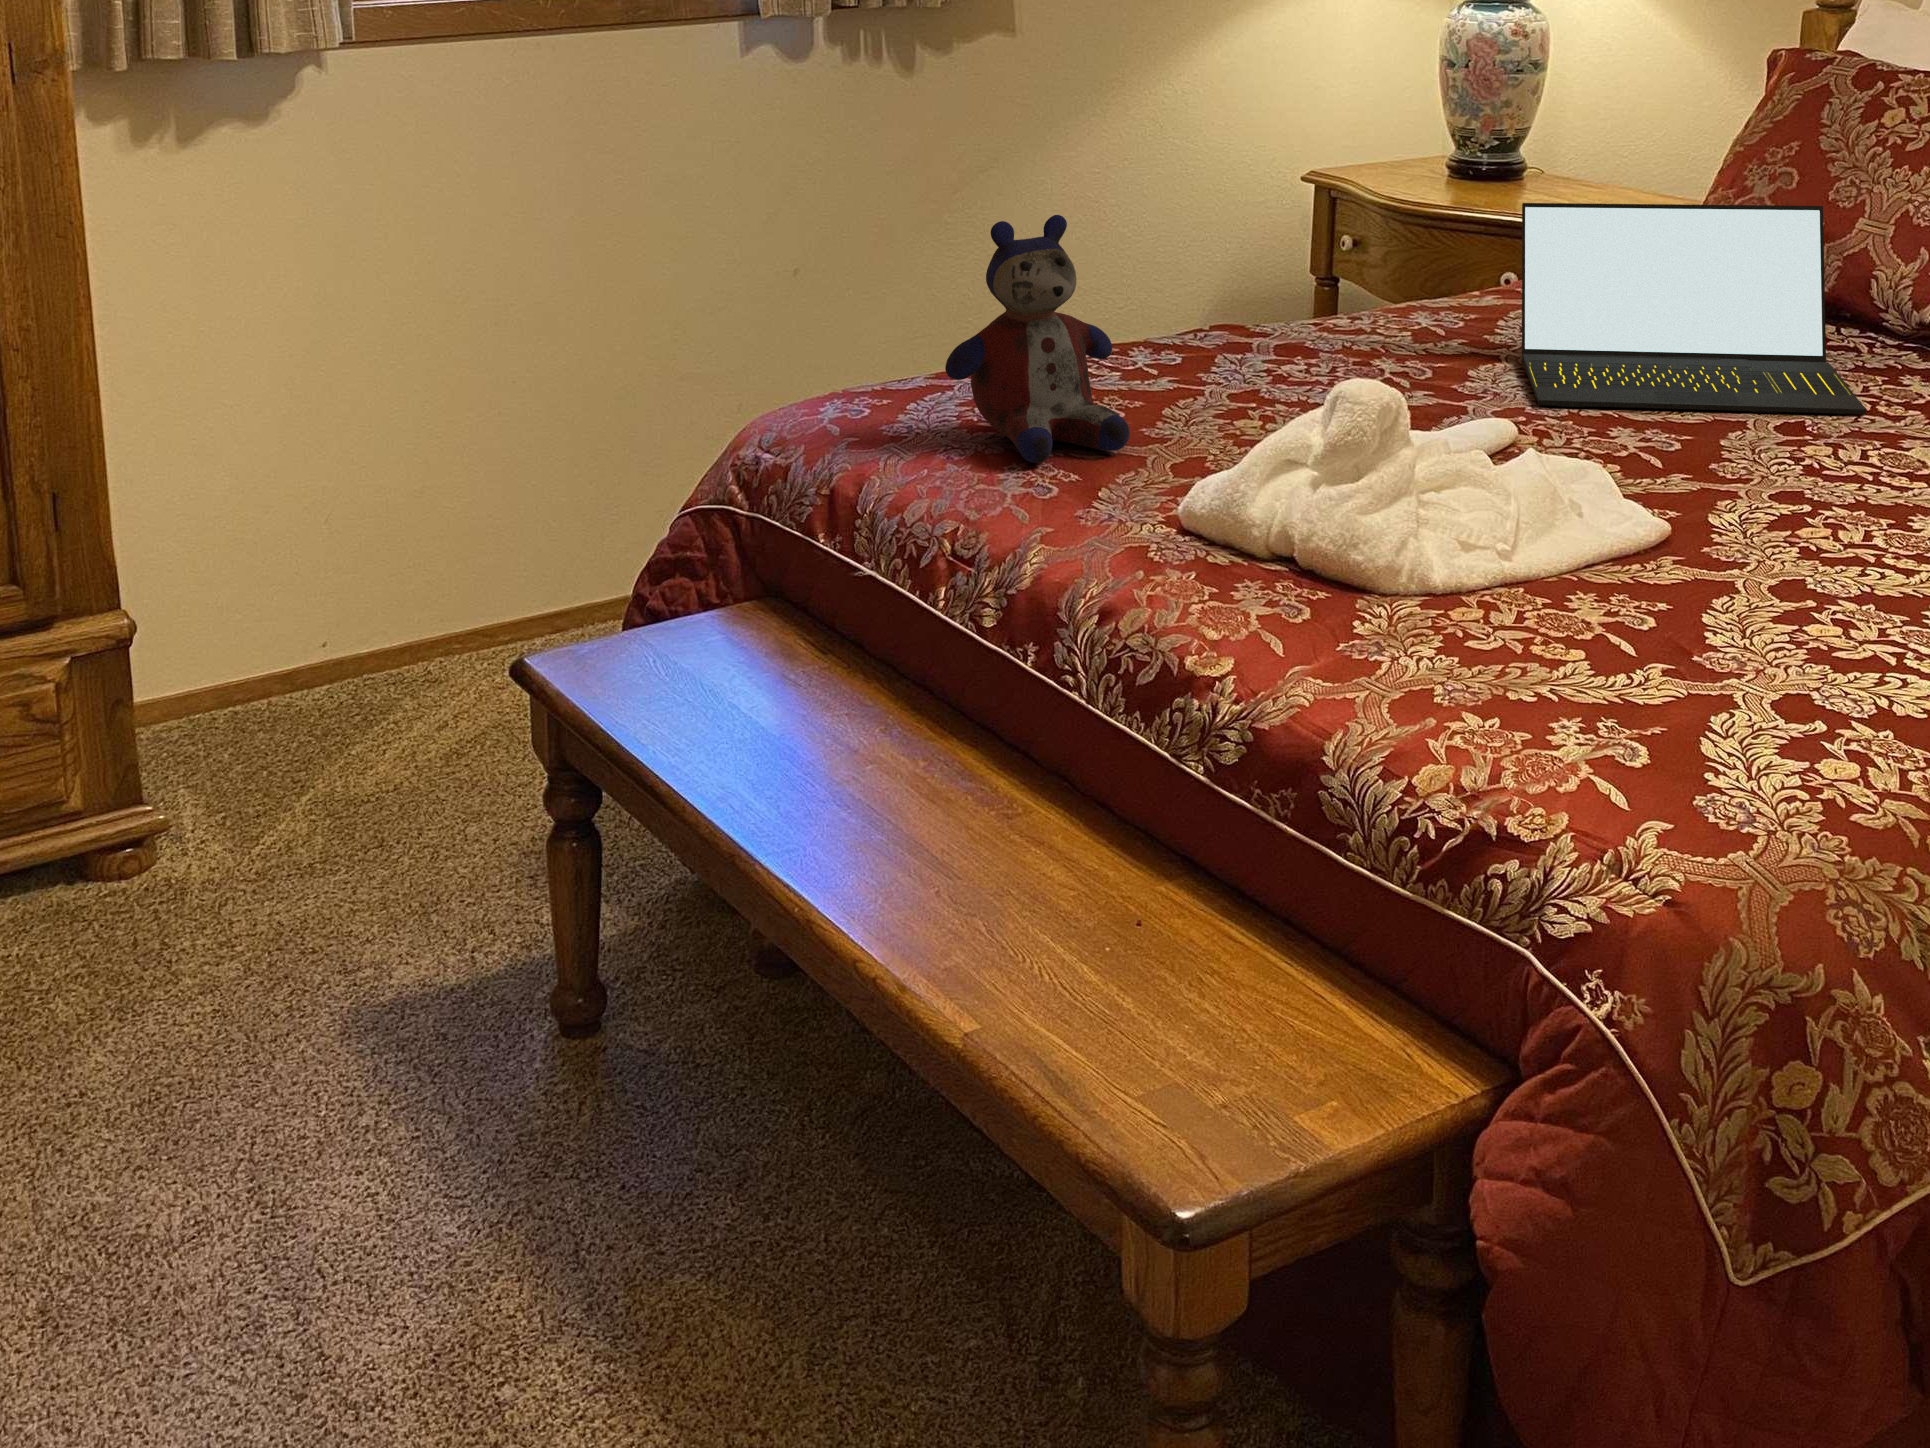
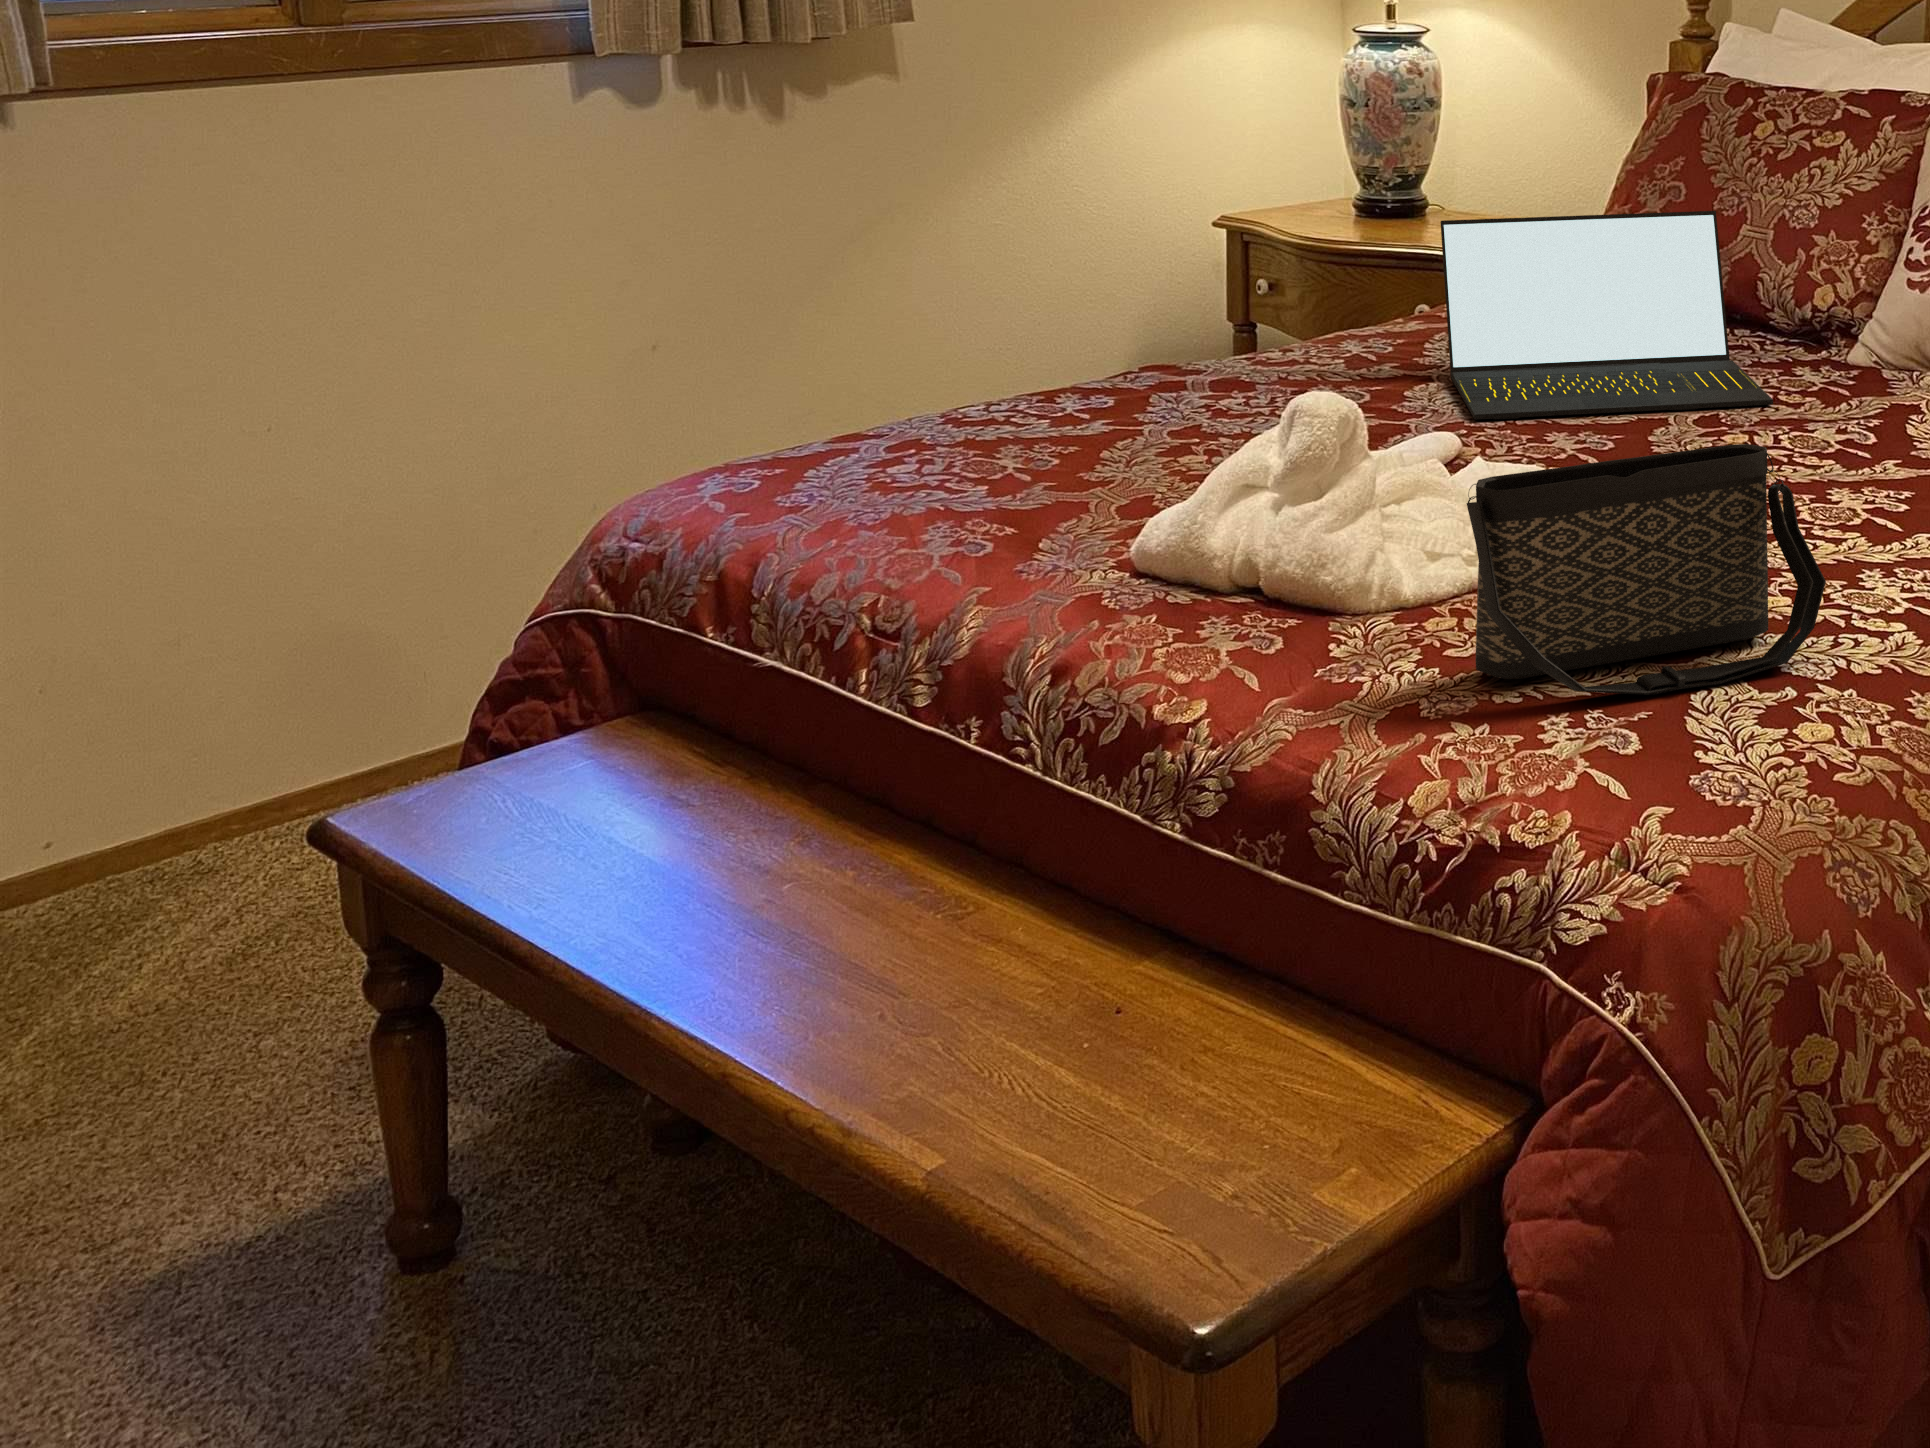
stuffed bear: present [945,215,1130,463] -> none [848,246,1062,520]
handbag: none [1493,469,1872,709] -> present [1467,444,1826,695]

